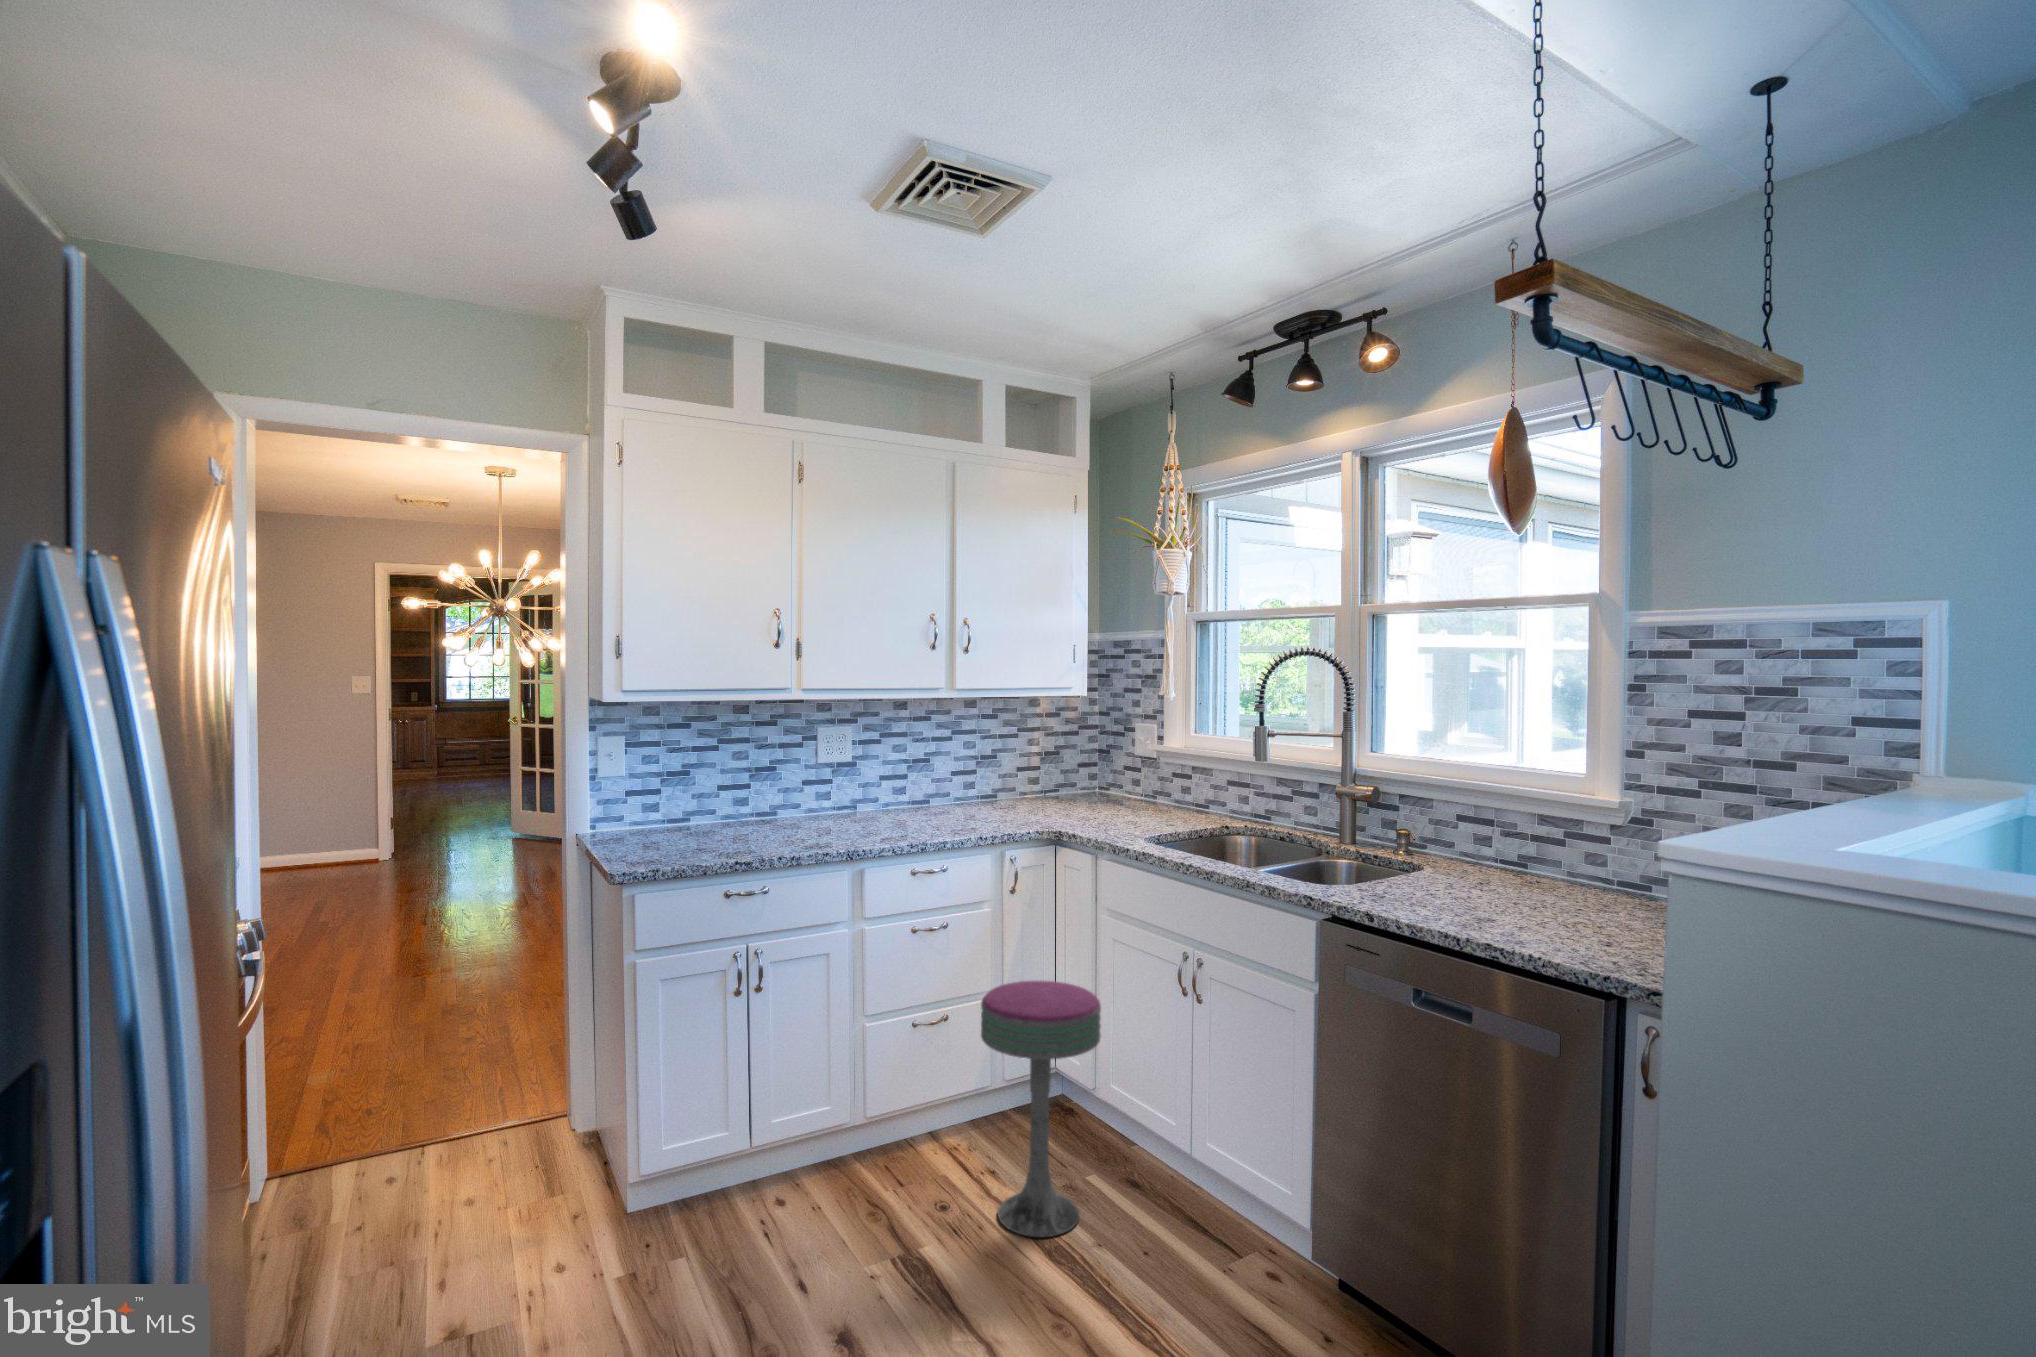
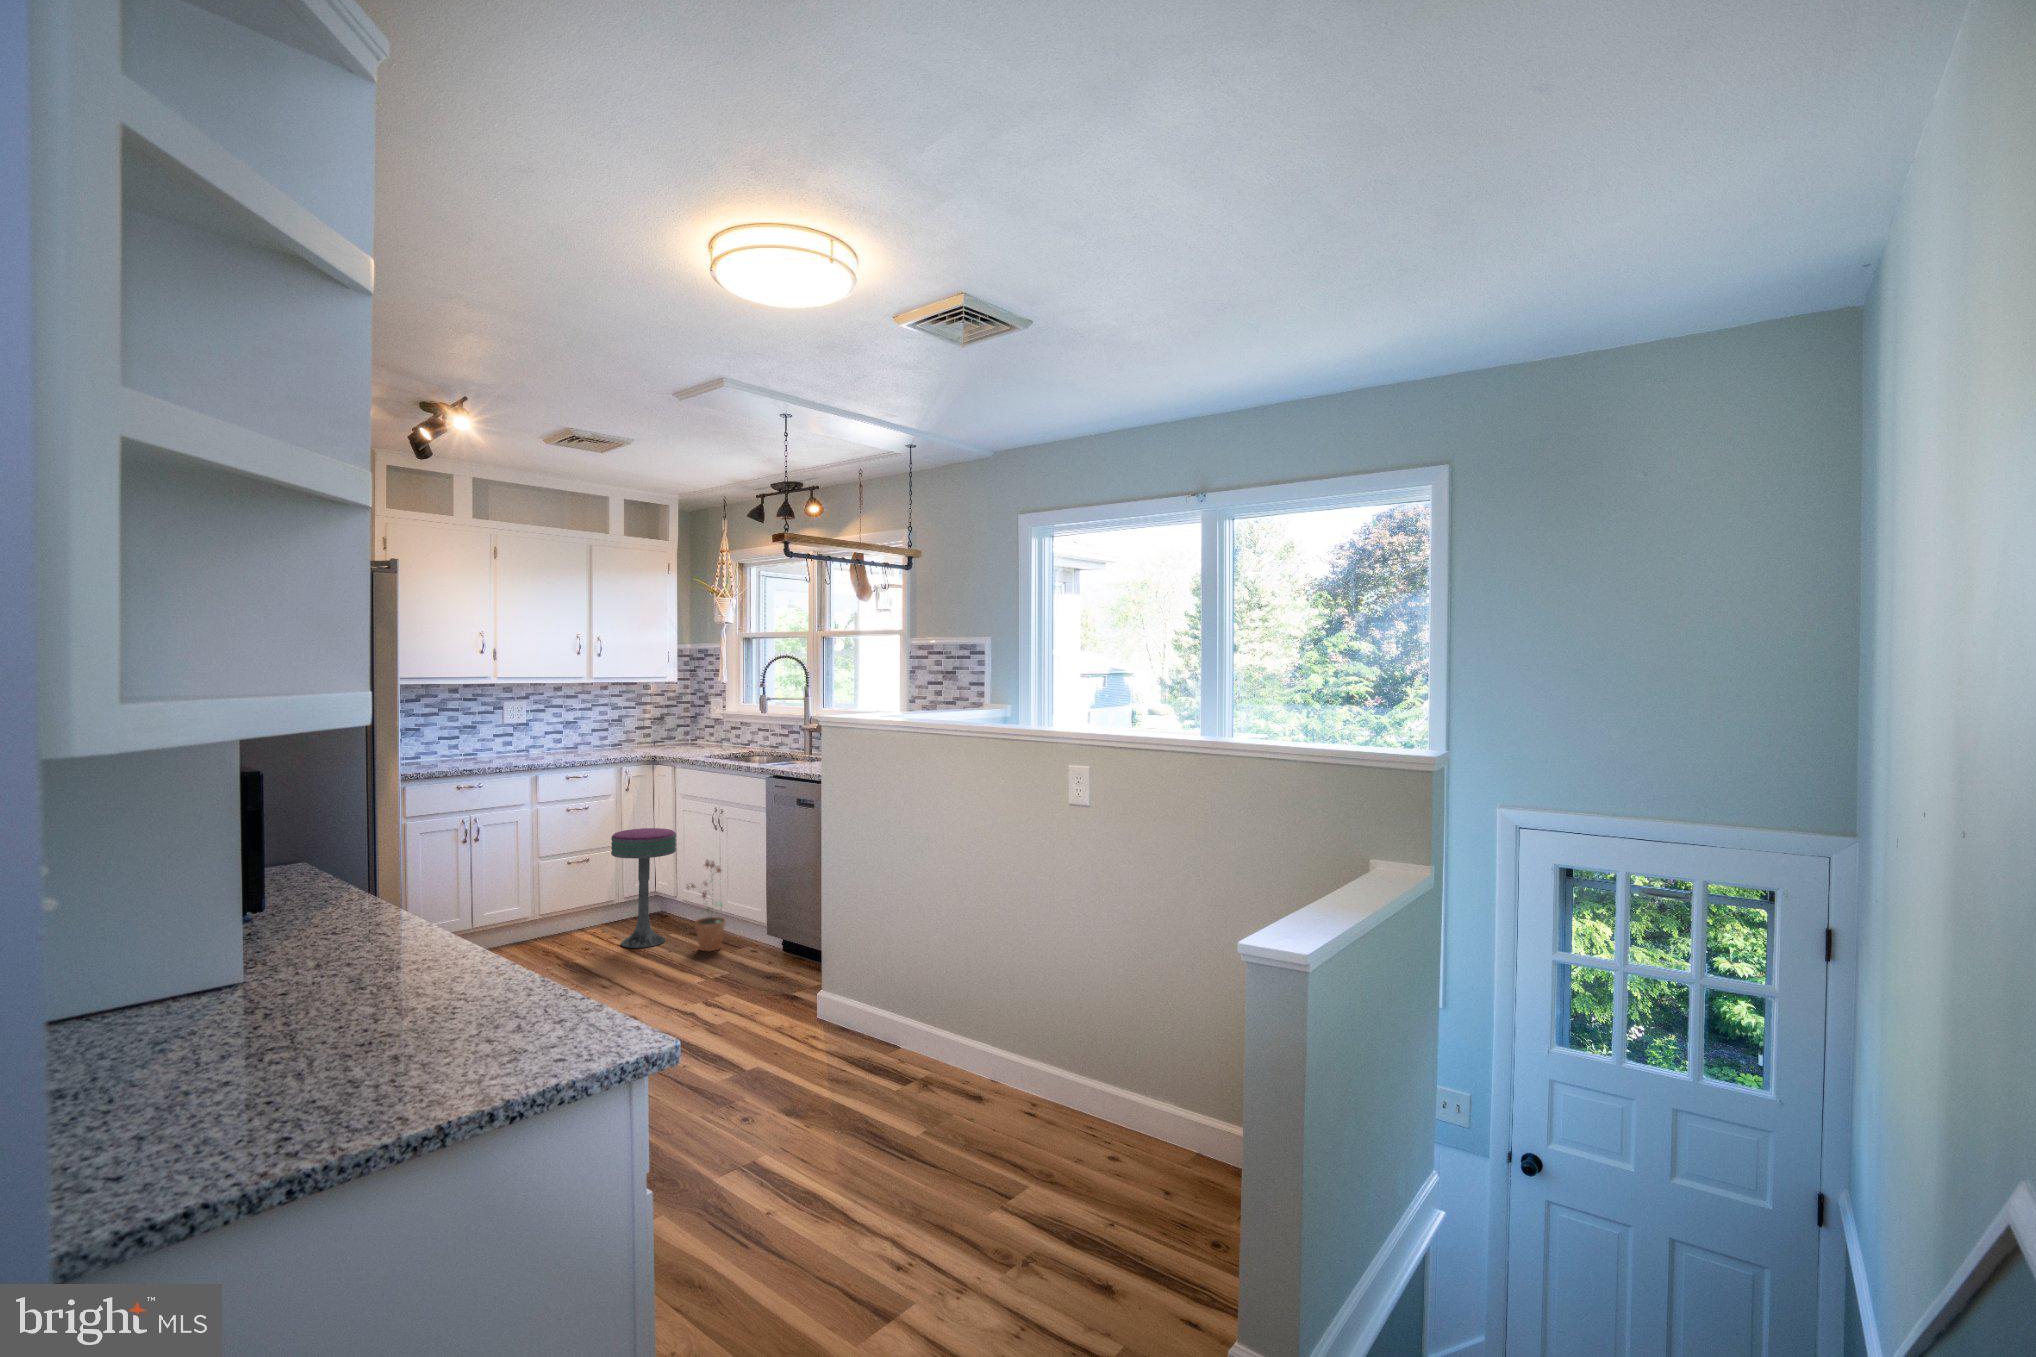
potted plant: none [1122,1072,1212,1284] -> present [687,860,726,951]

